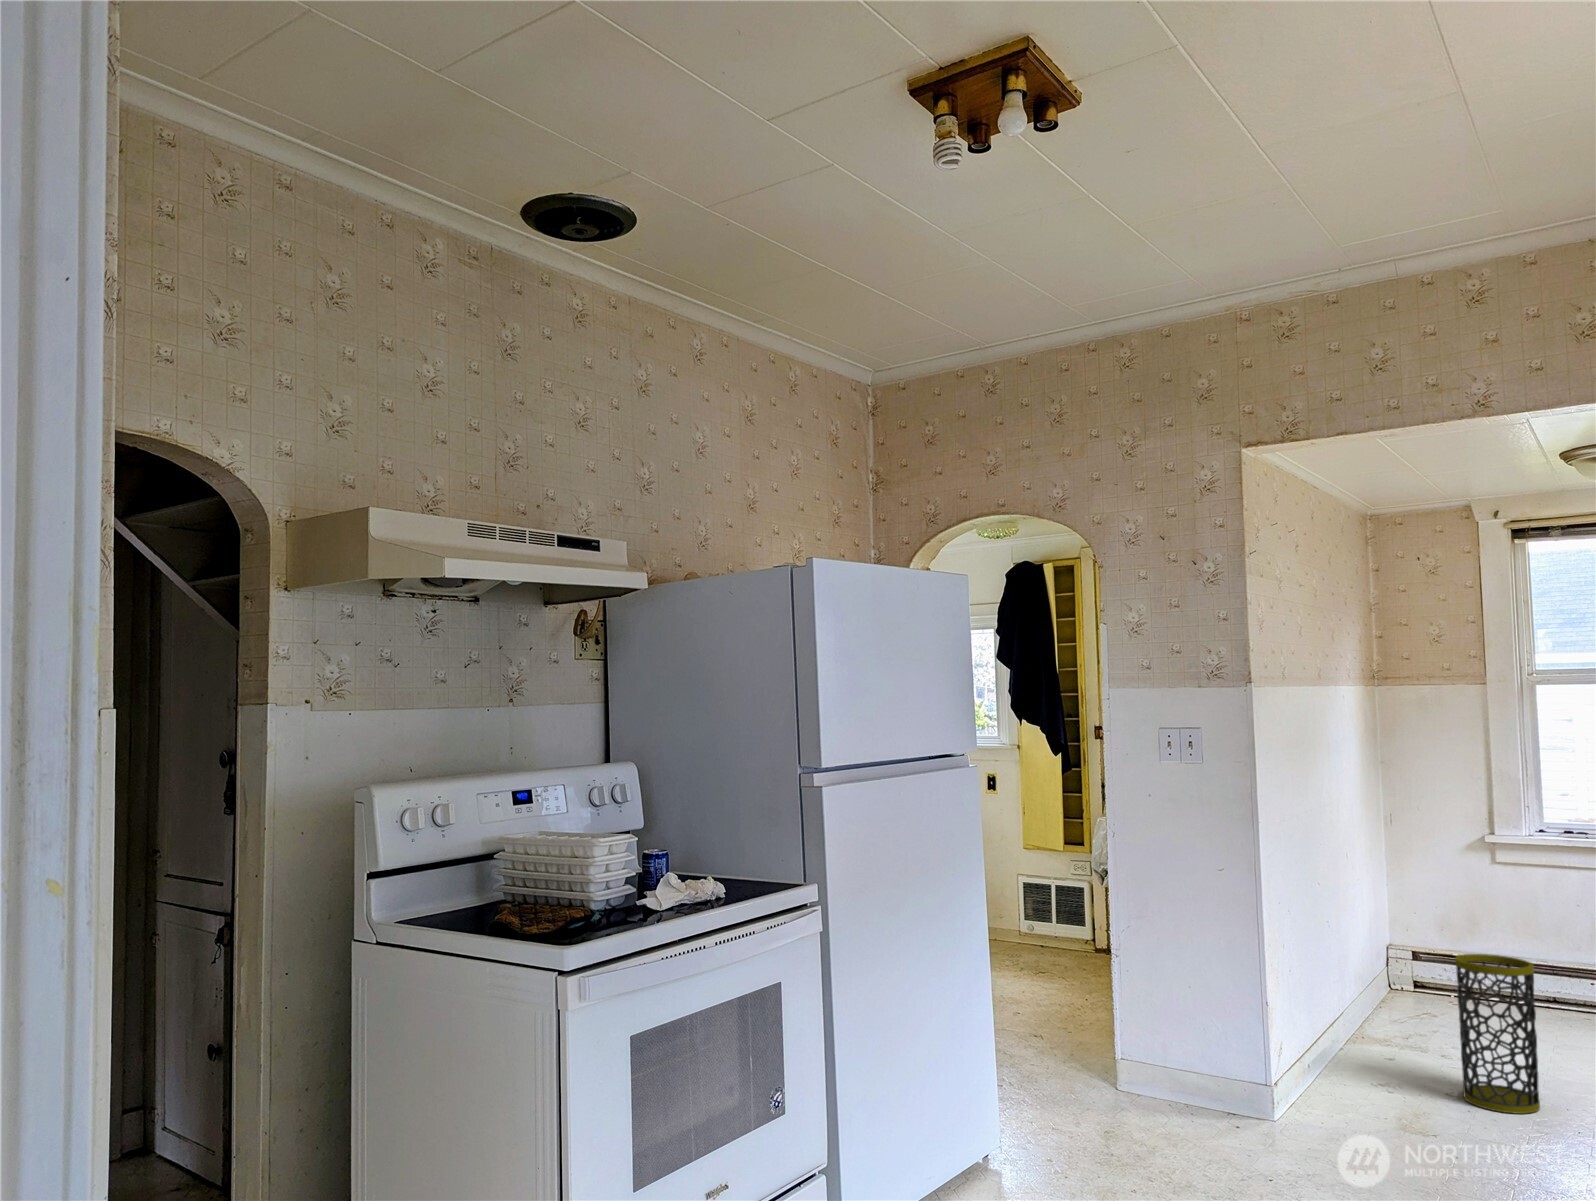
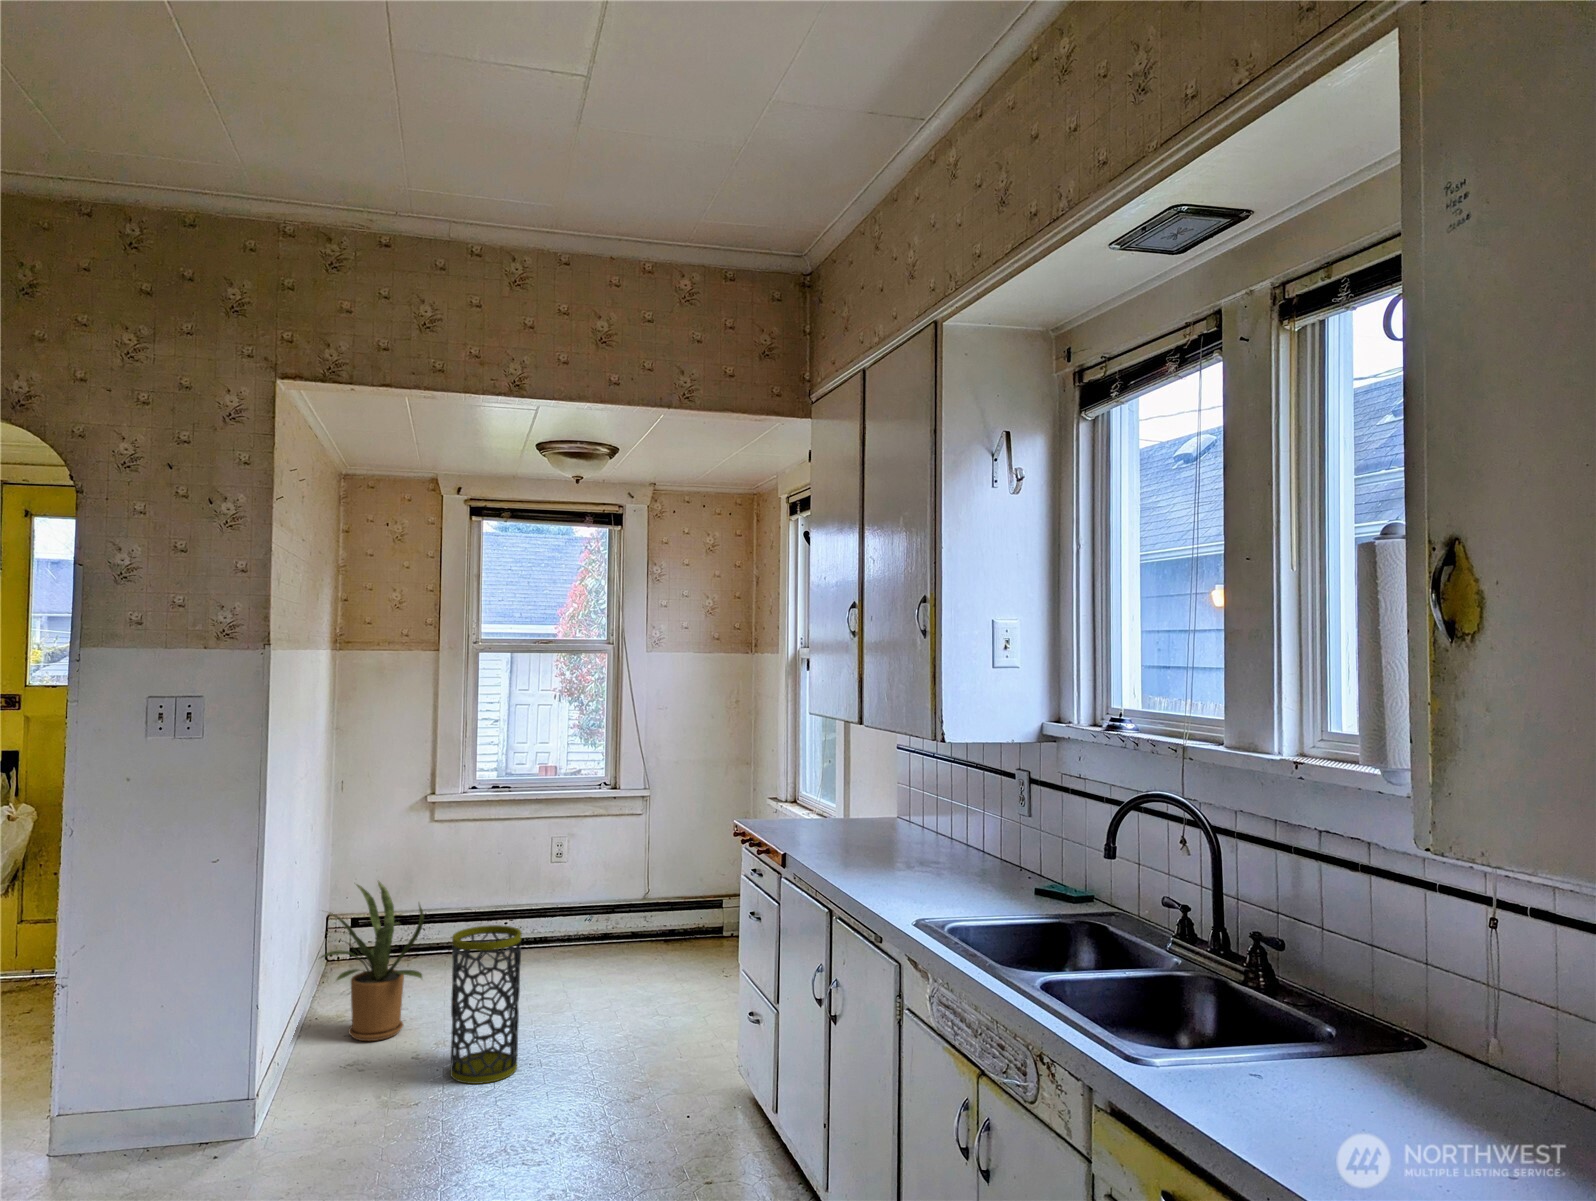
house plant: none [1342,901,1448,1055] -> present [321,882,424,1041]

